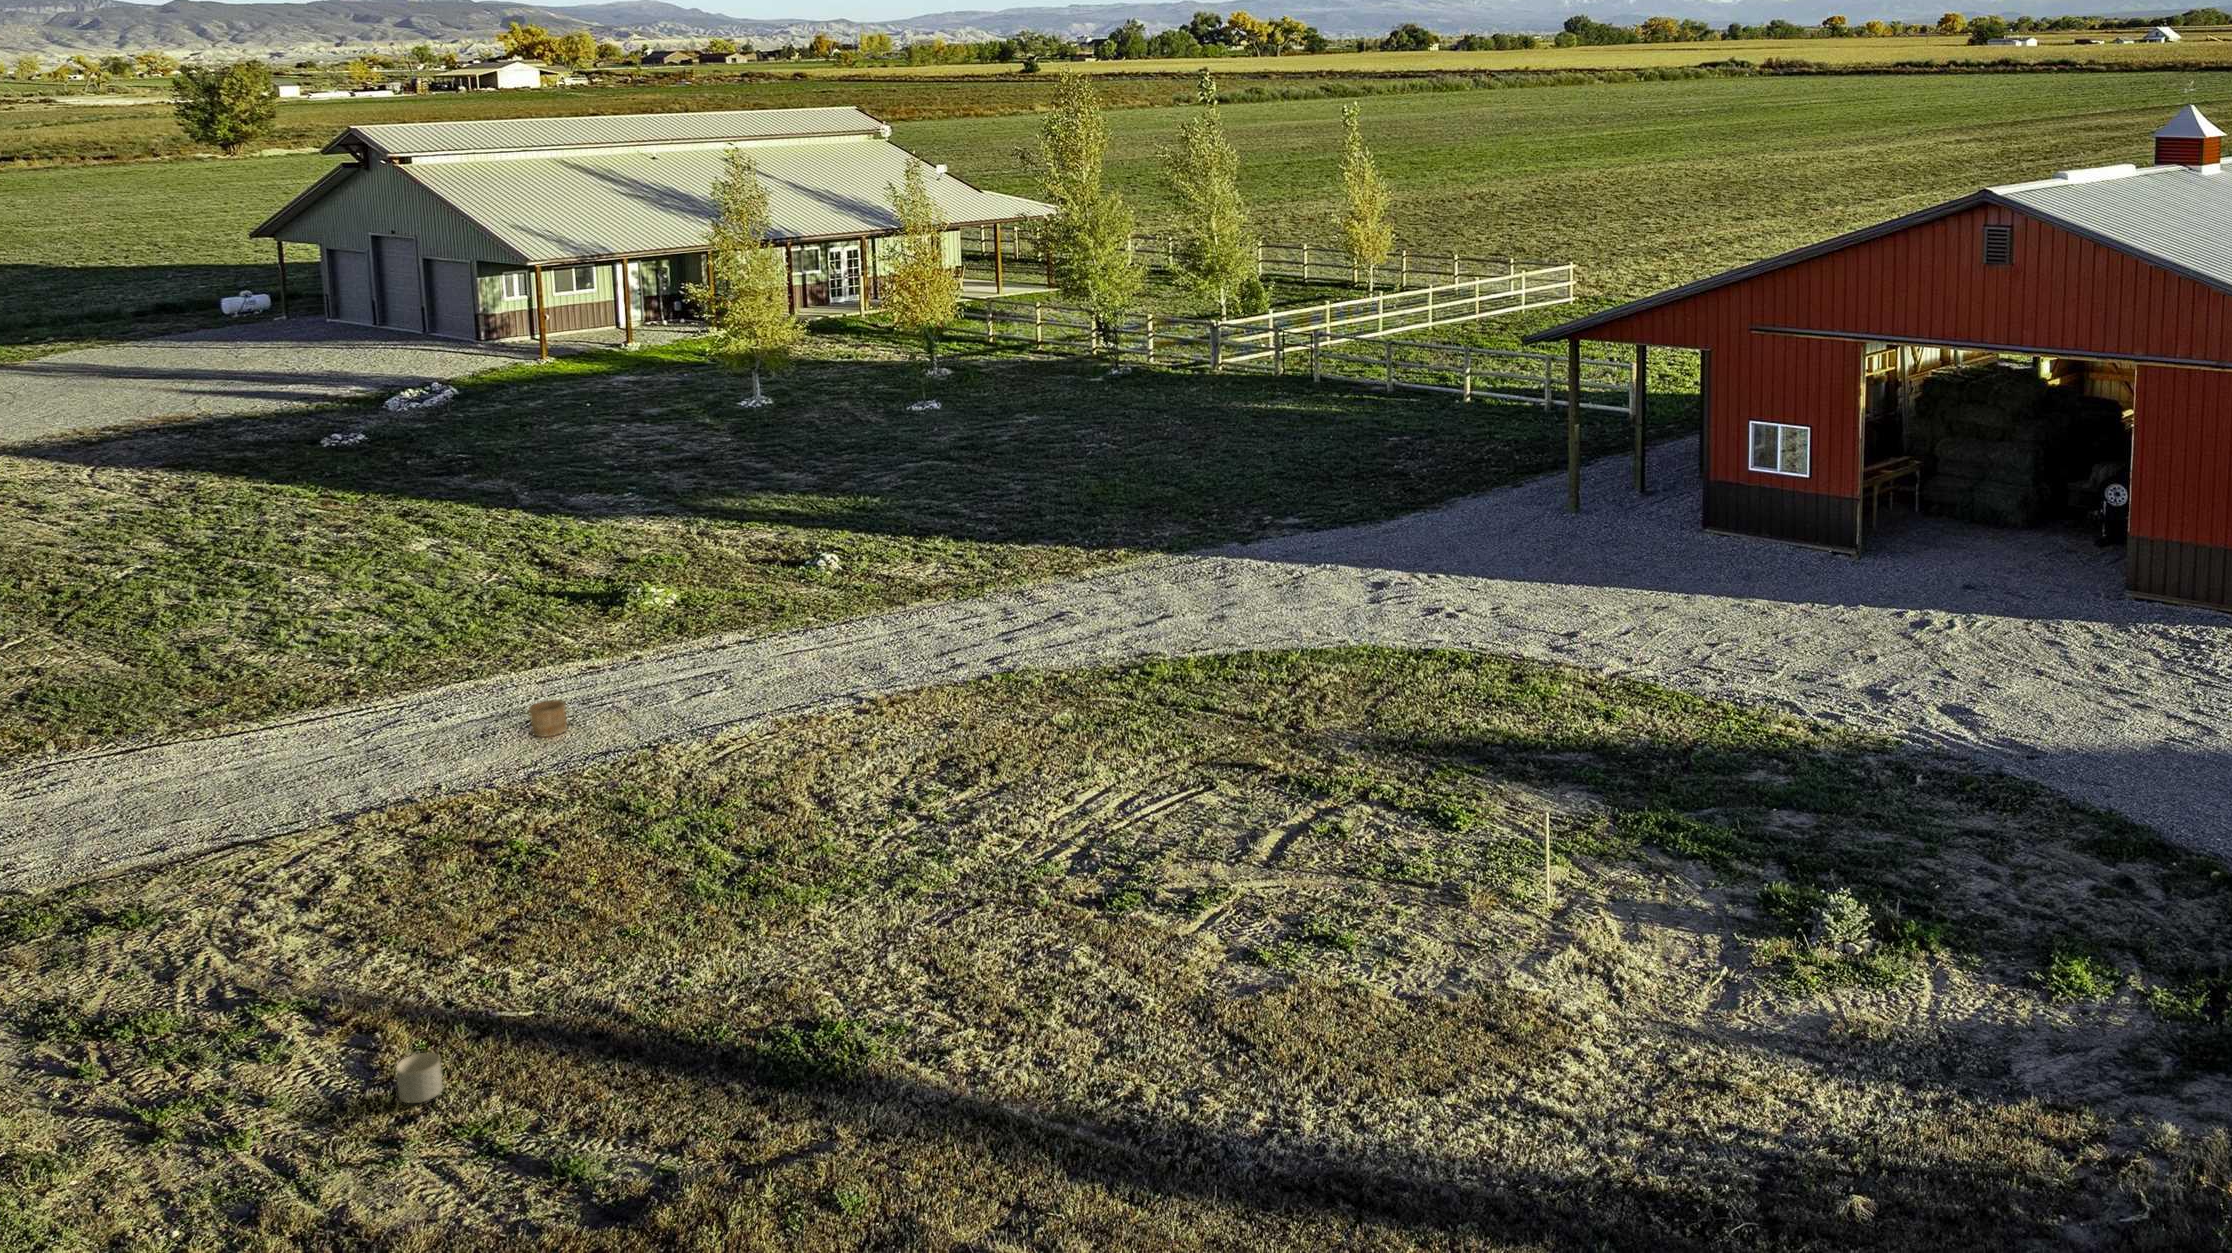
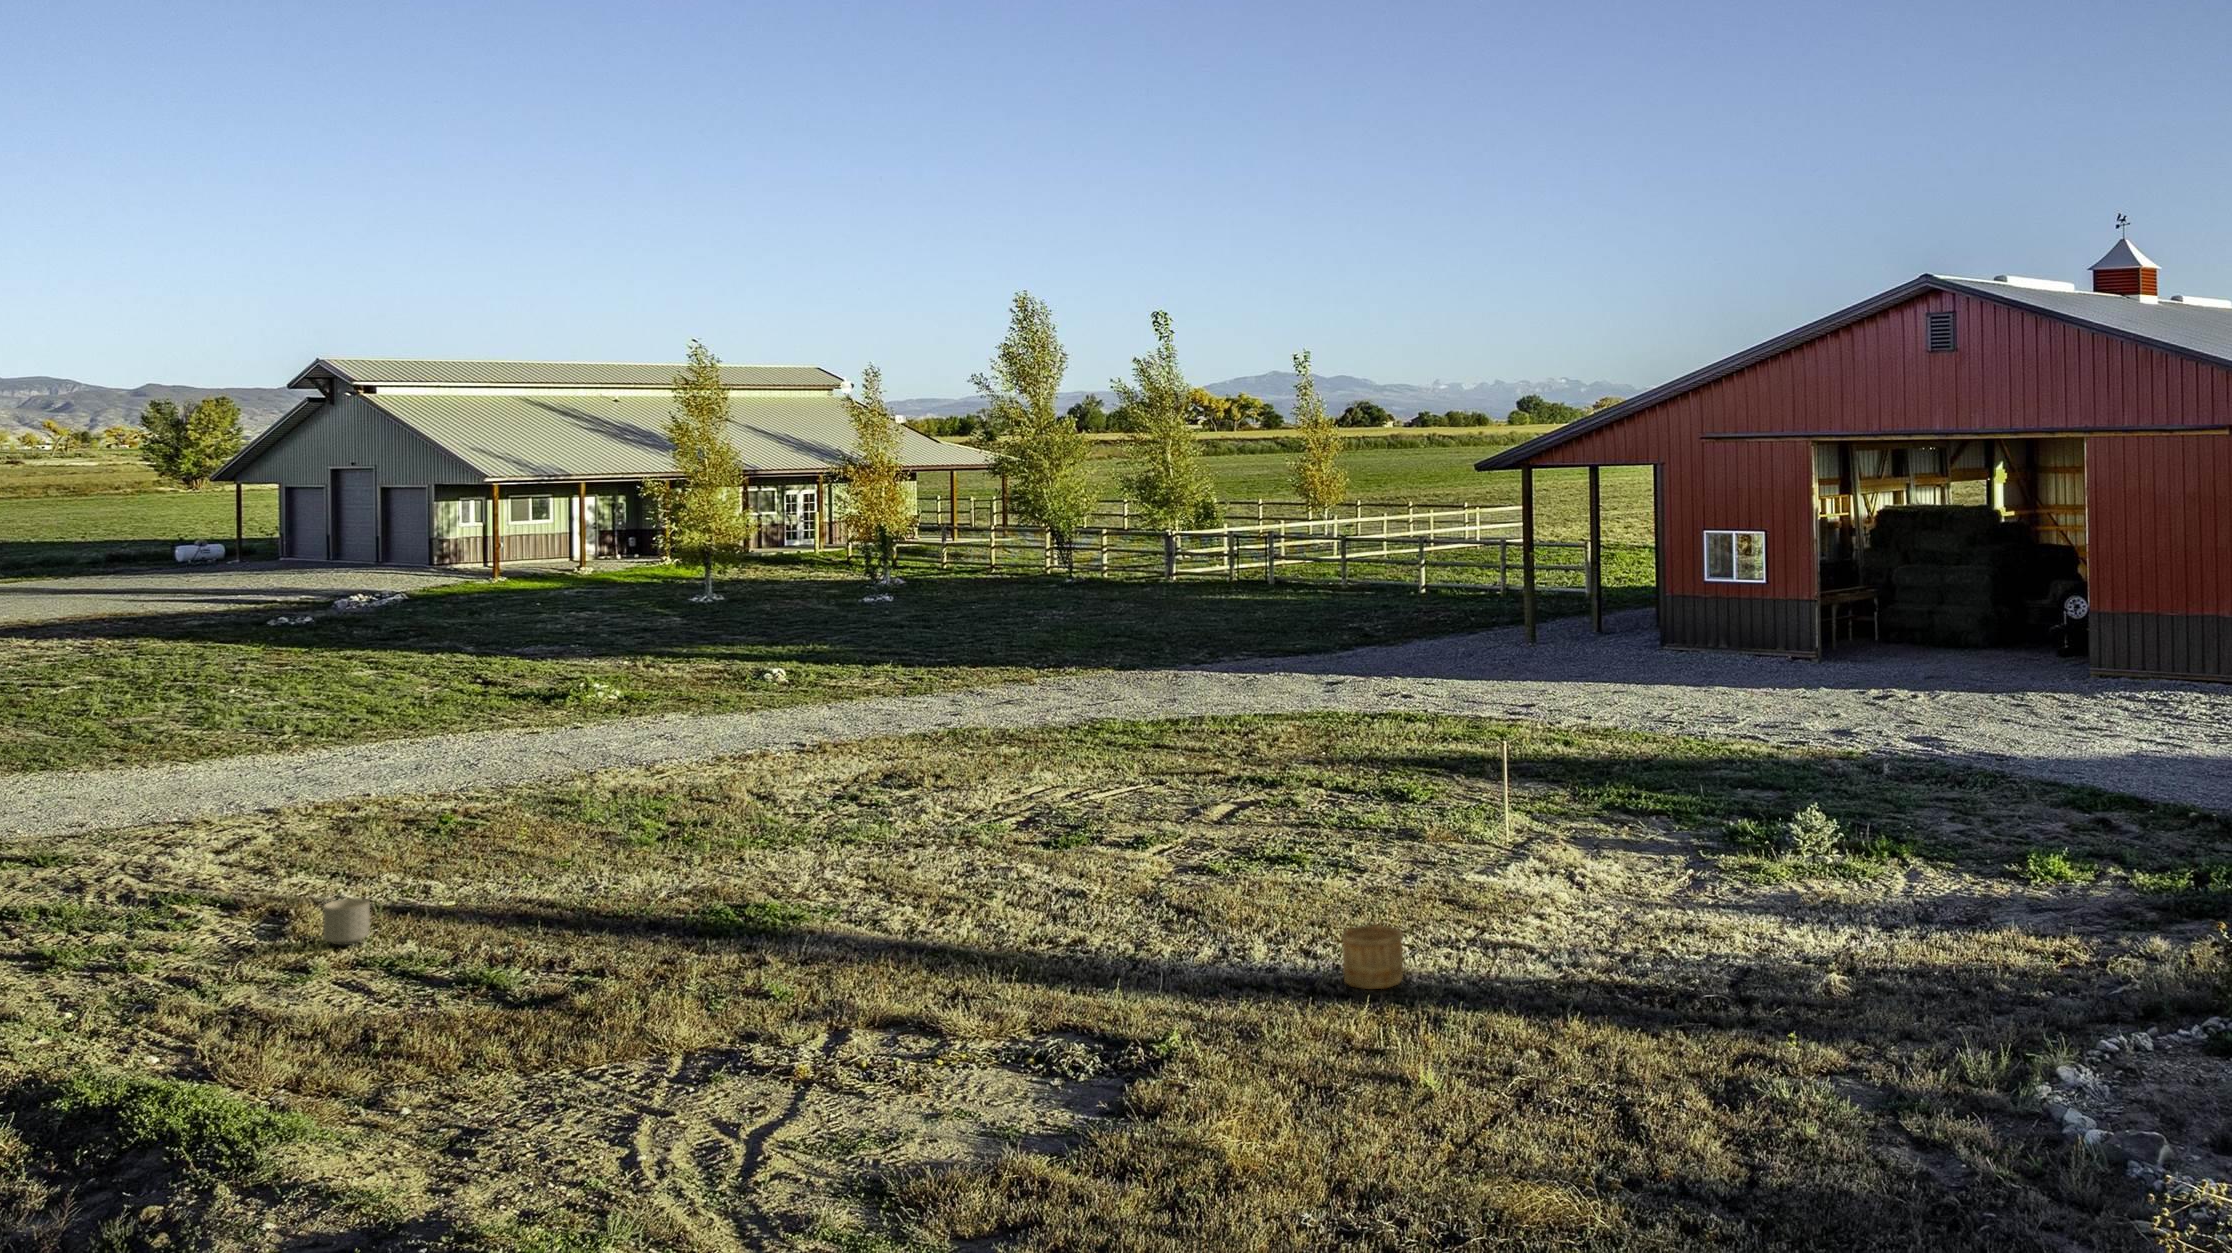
wooden bucket: present [529,700,567,737] -> present [1341,925,1403,989]

